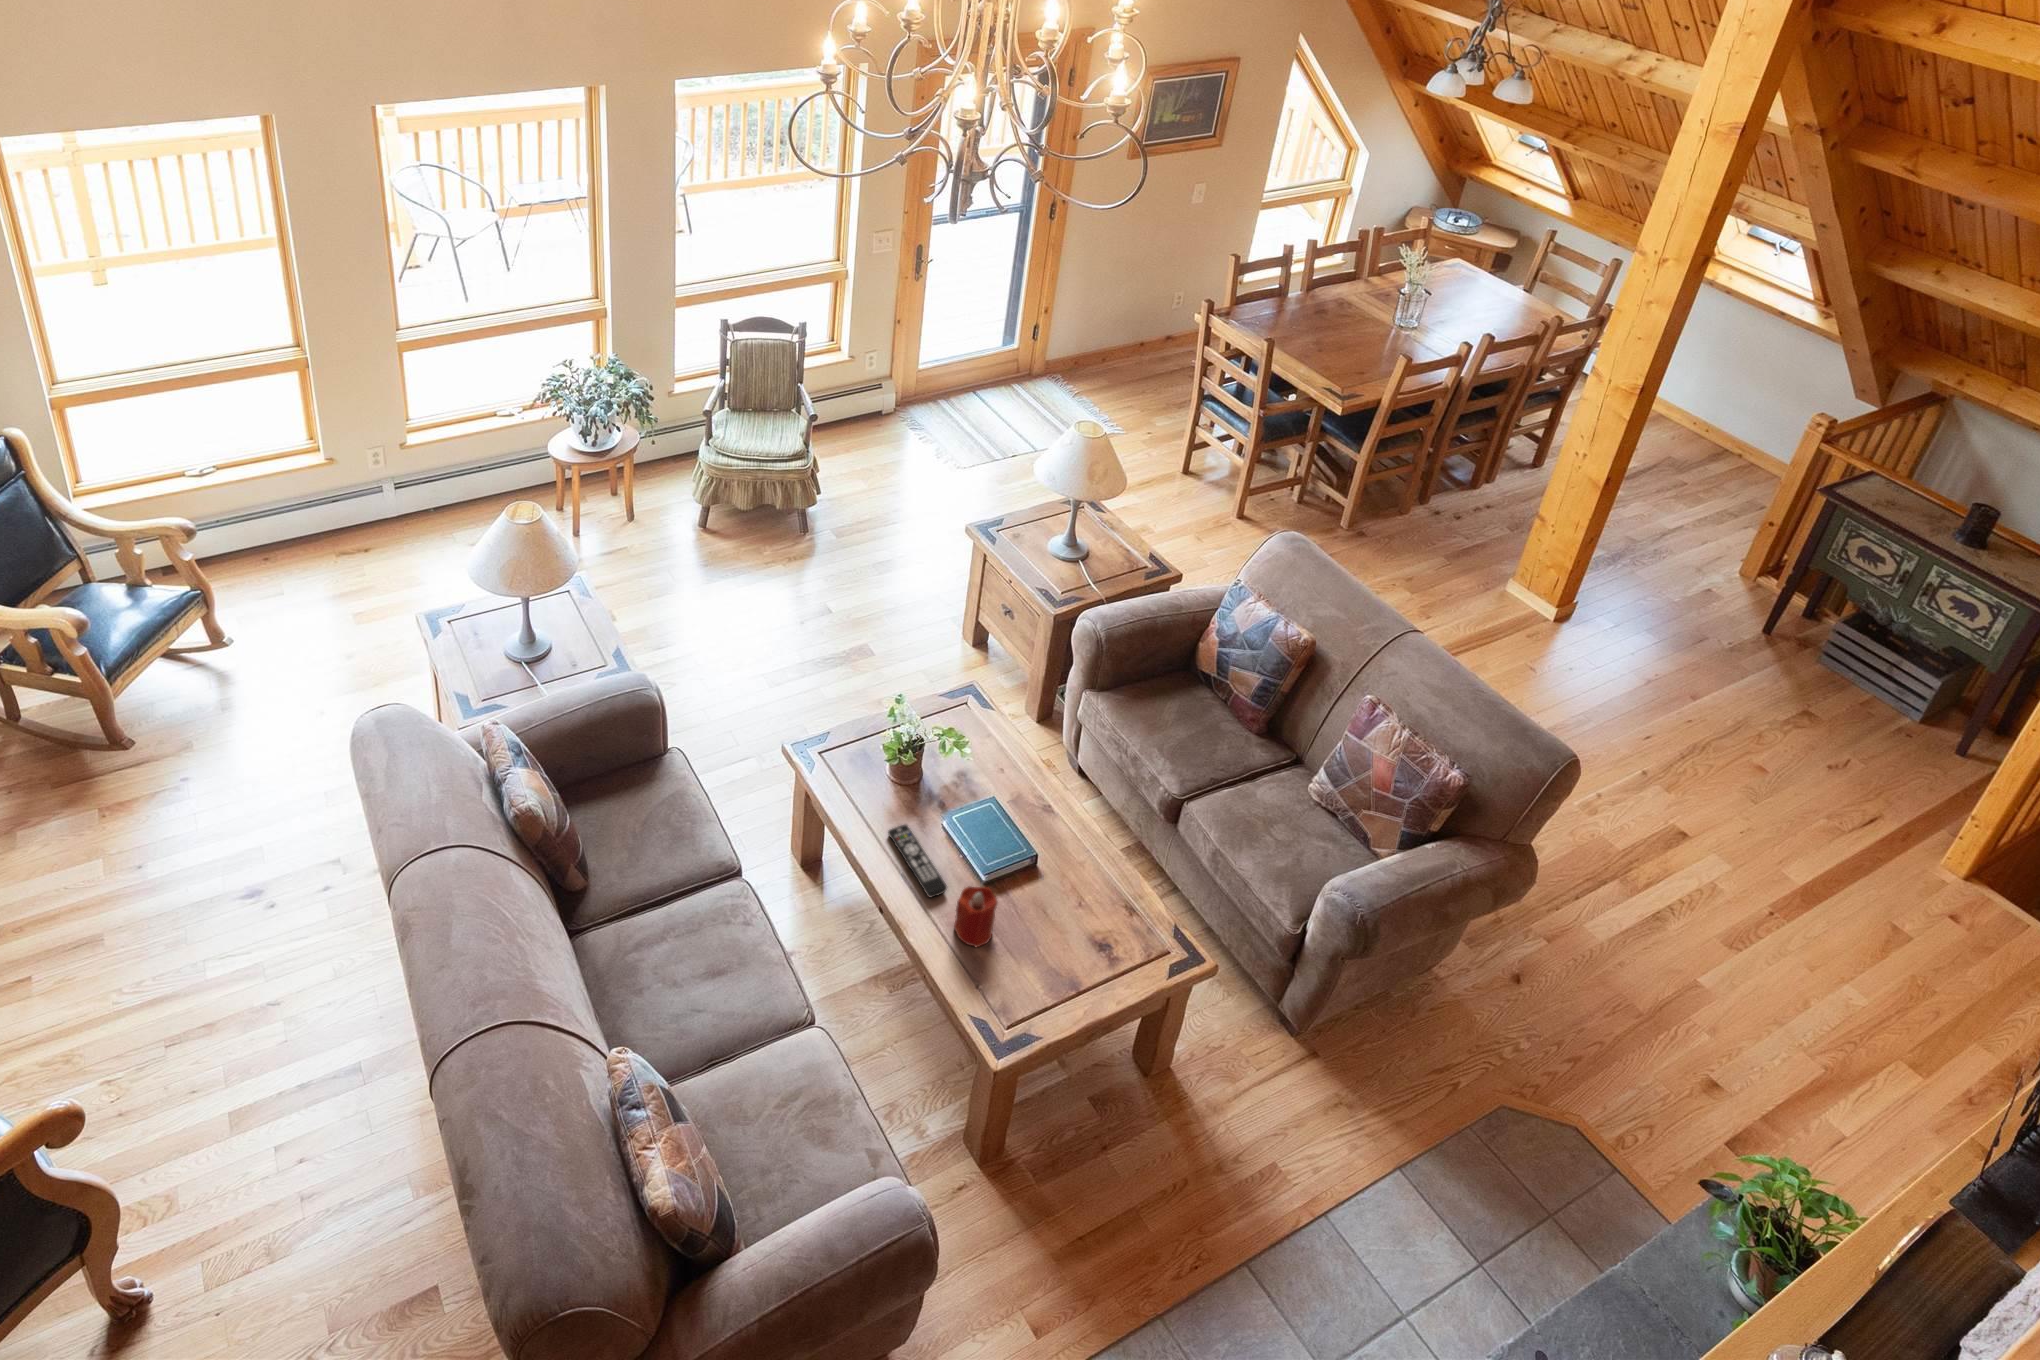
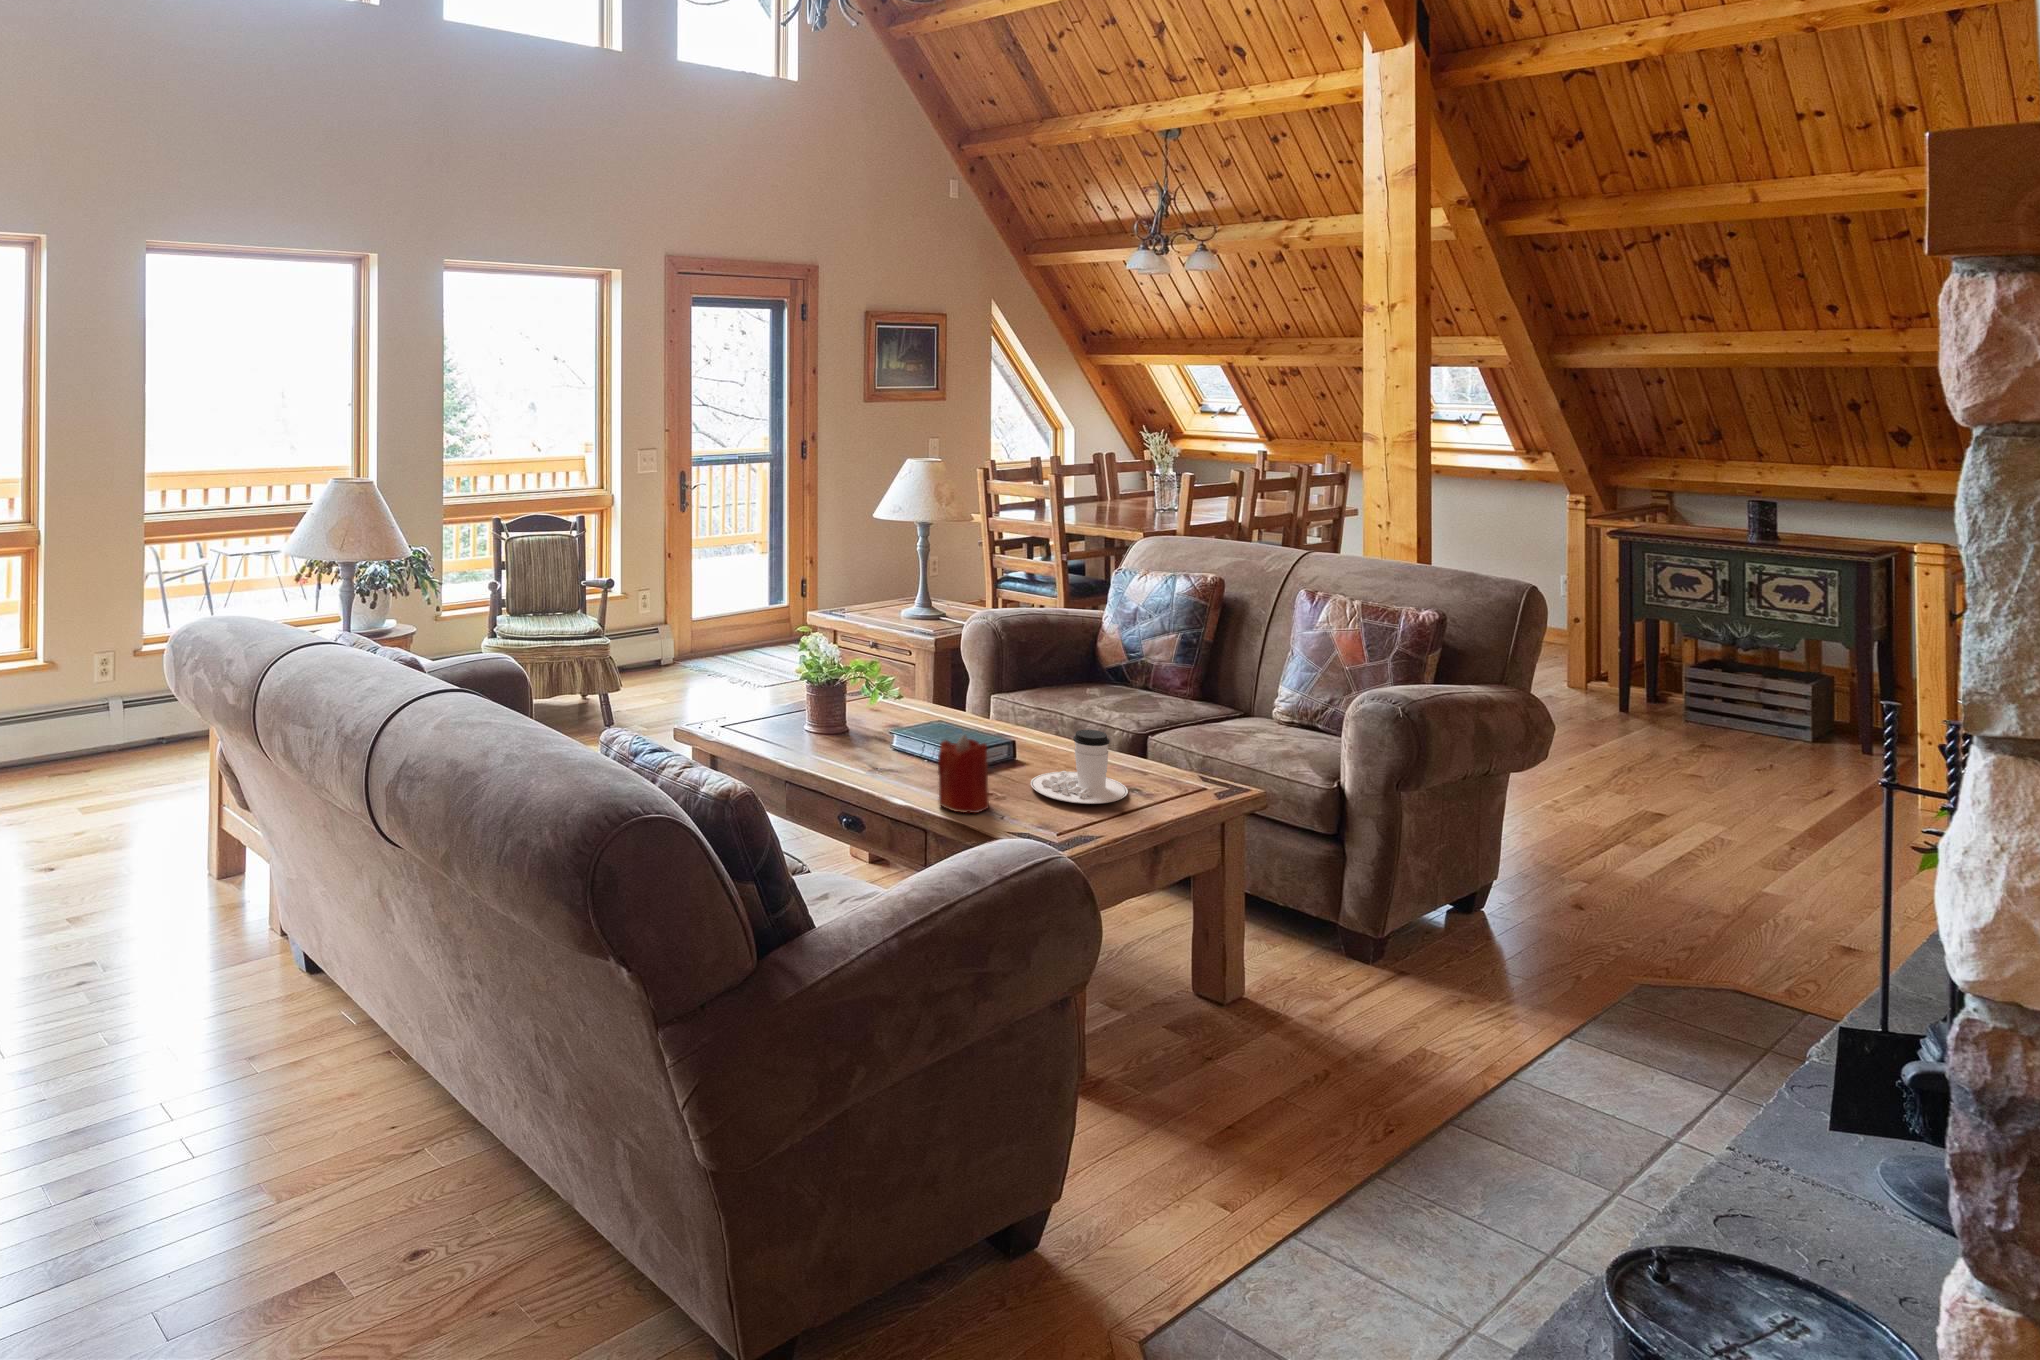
remote control: present [888,825,947,897] -> none [821,747,915,788]
coffee cup: none [1033,889,1106,958] -> present [1031,730,1128,804]

